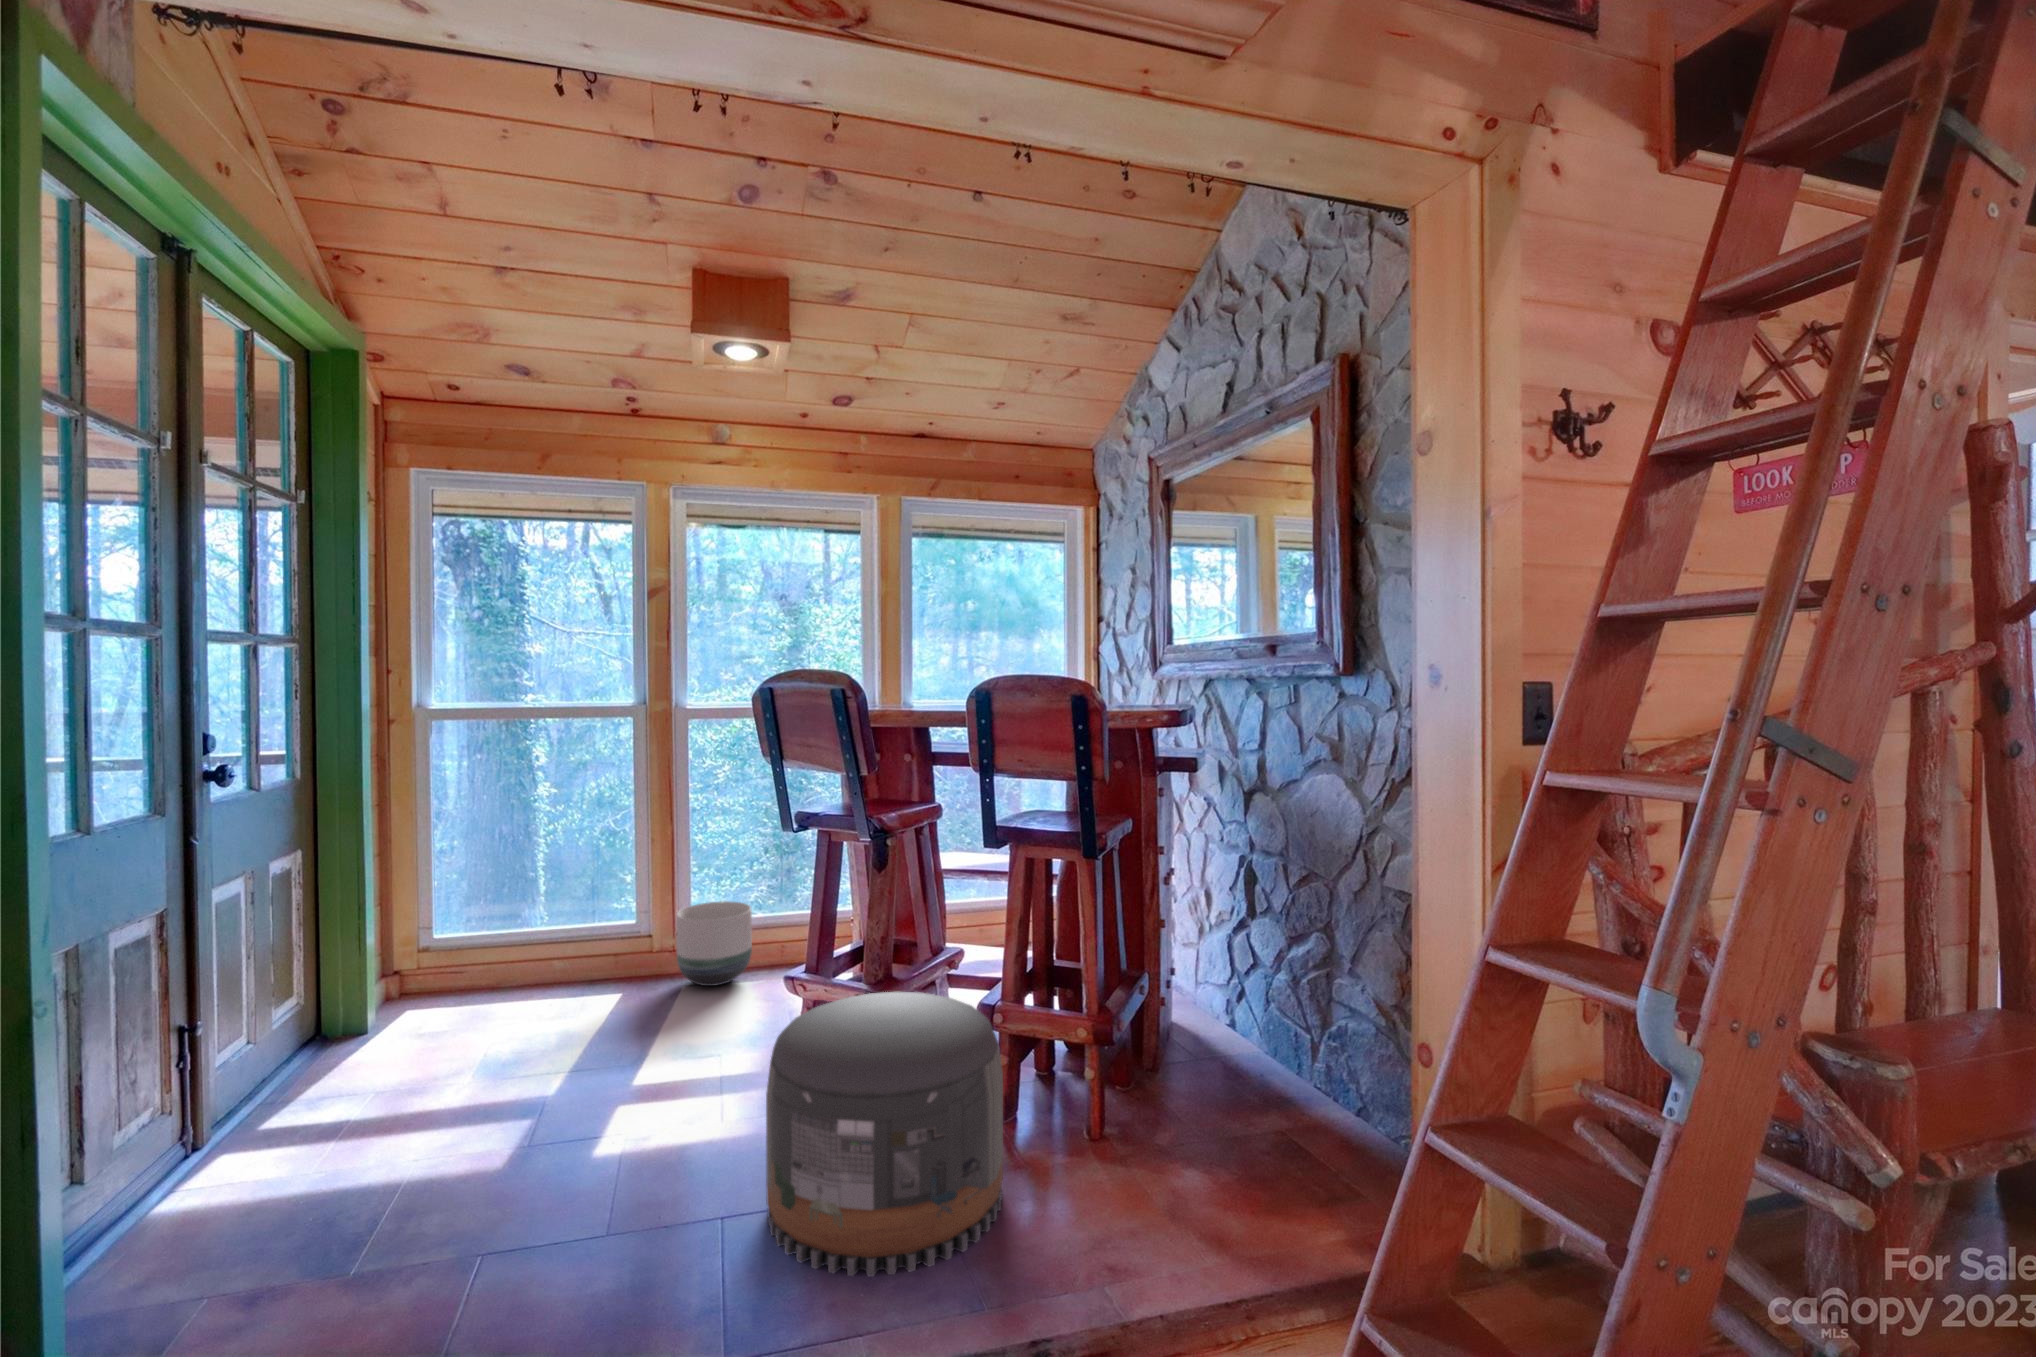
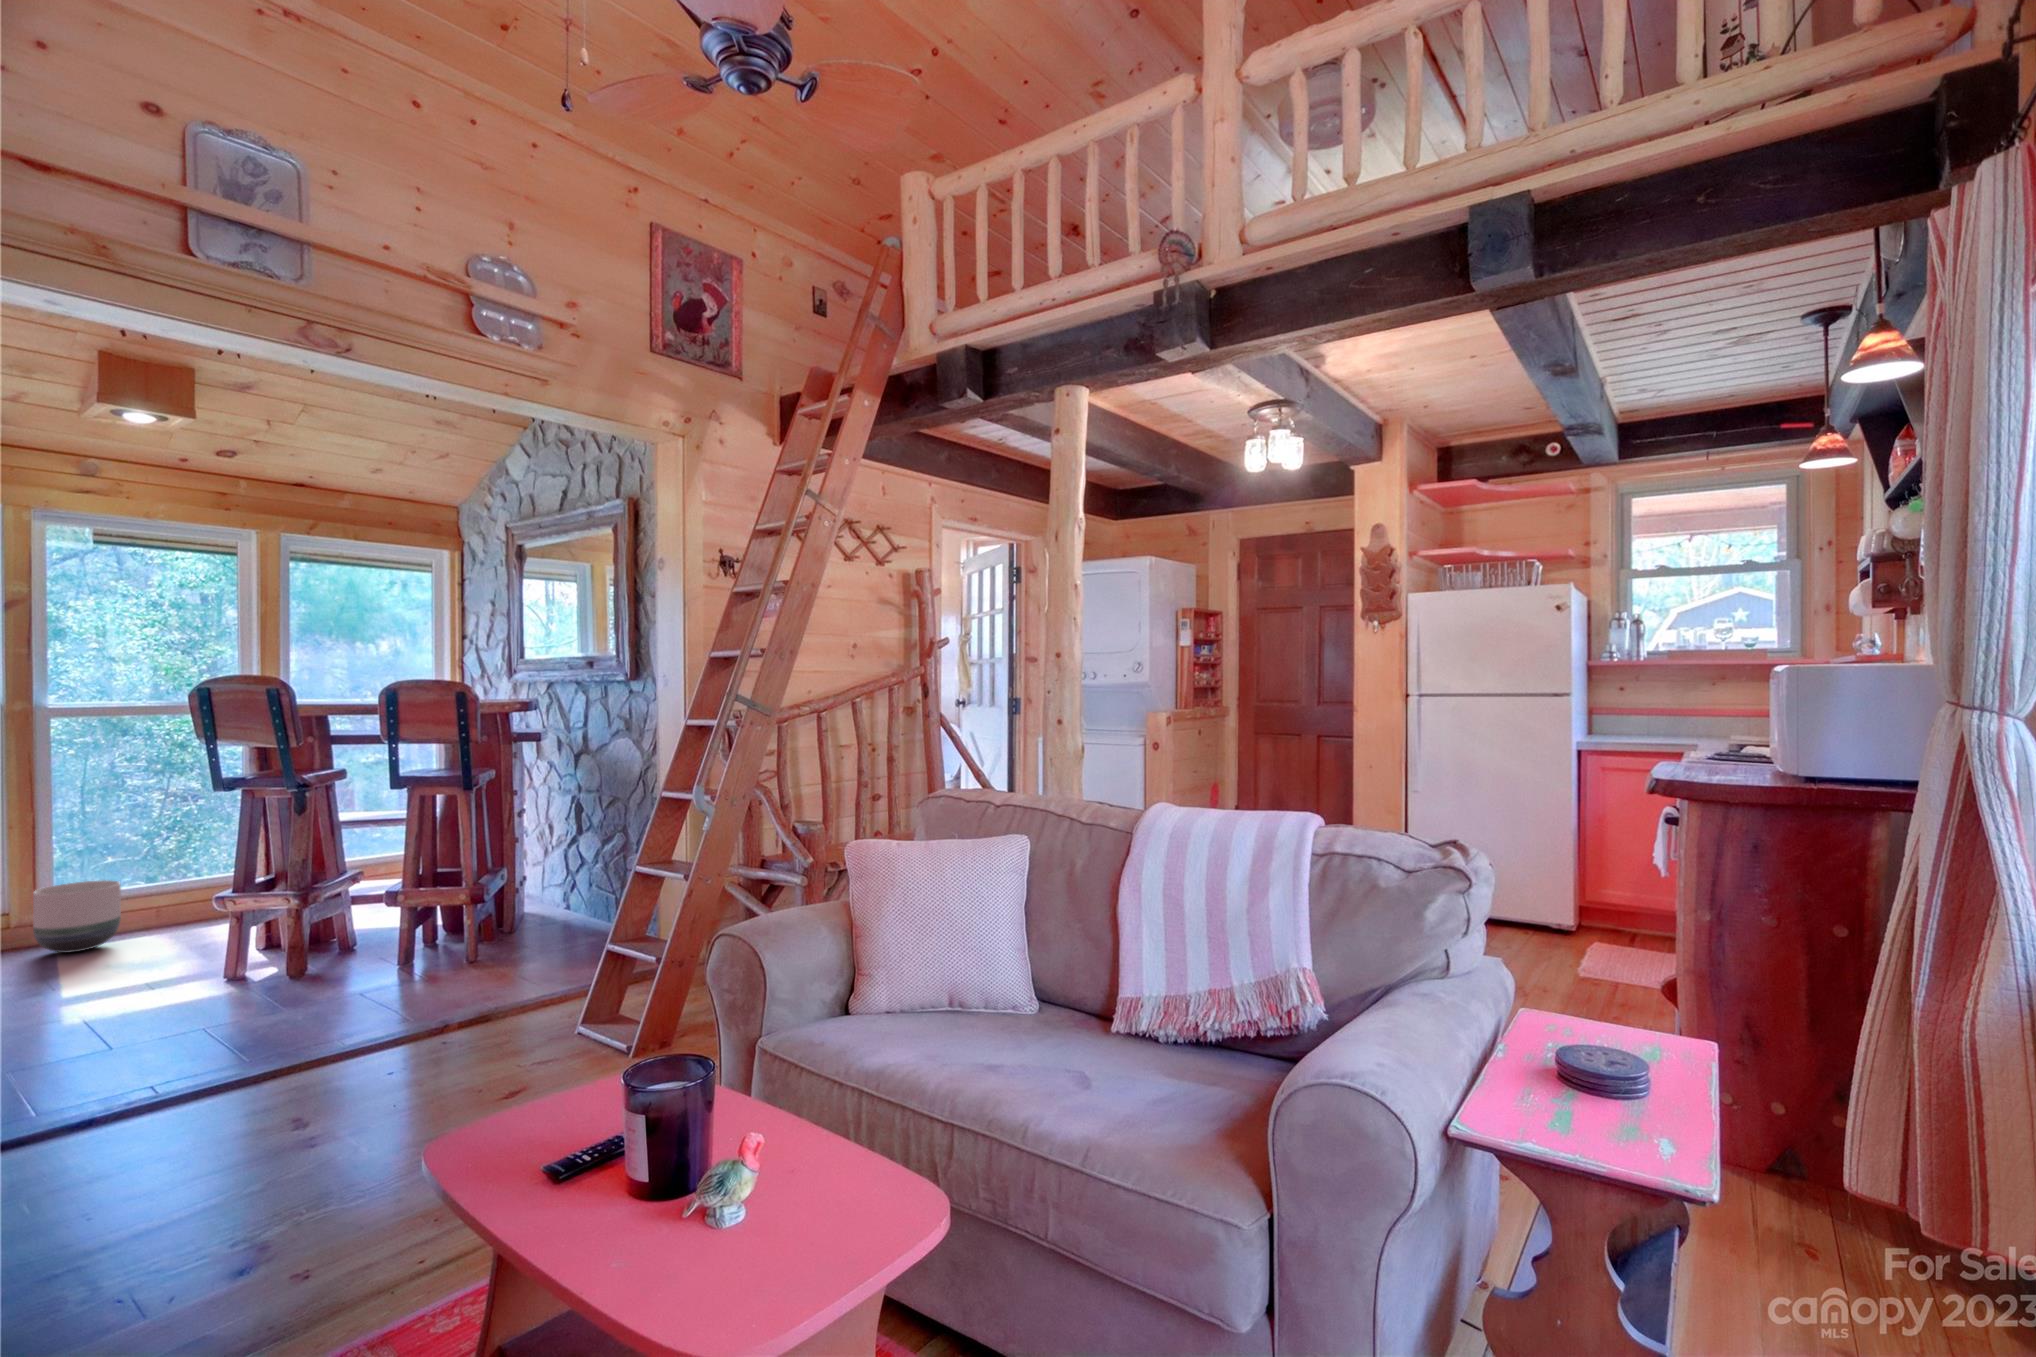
pouf: present [766,992,1003,1276] -> none [237,880,411,1024]

